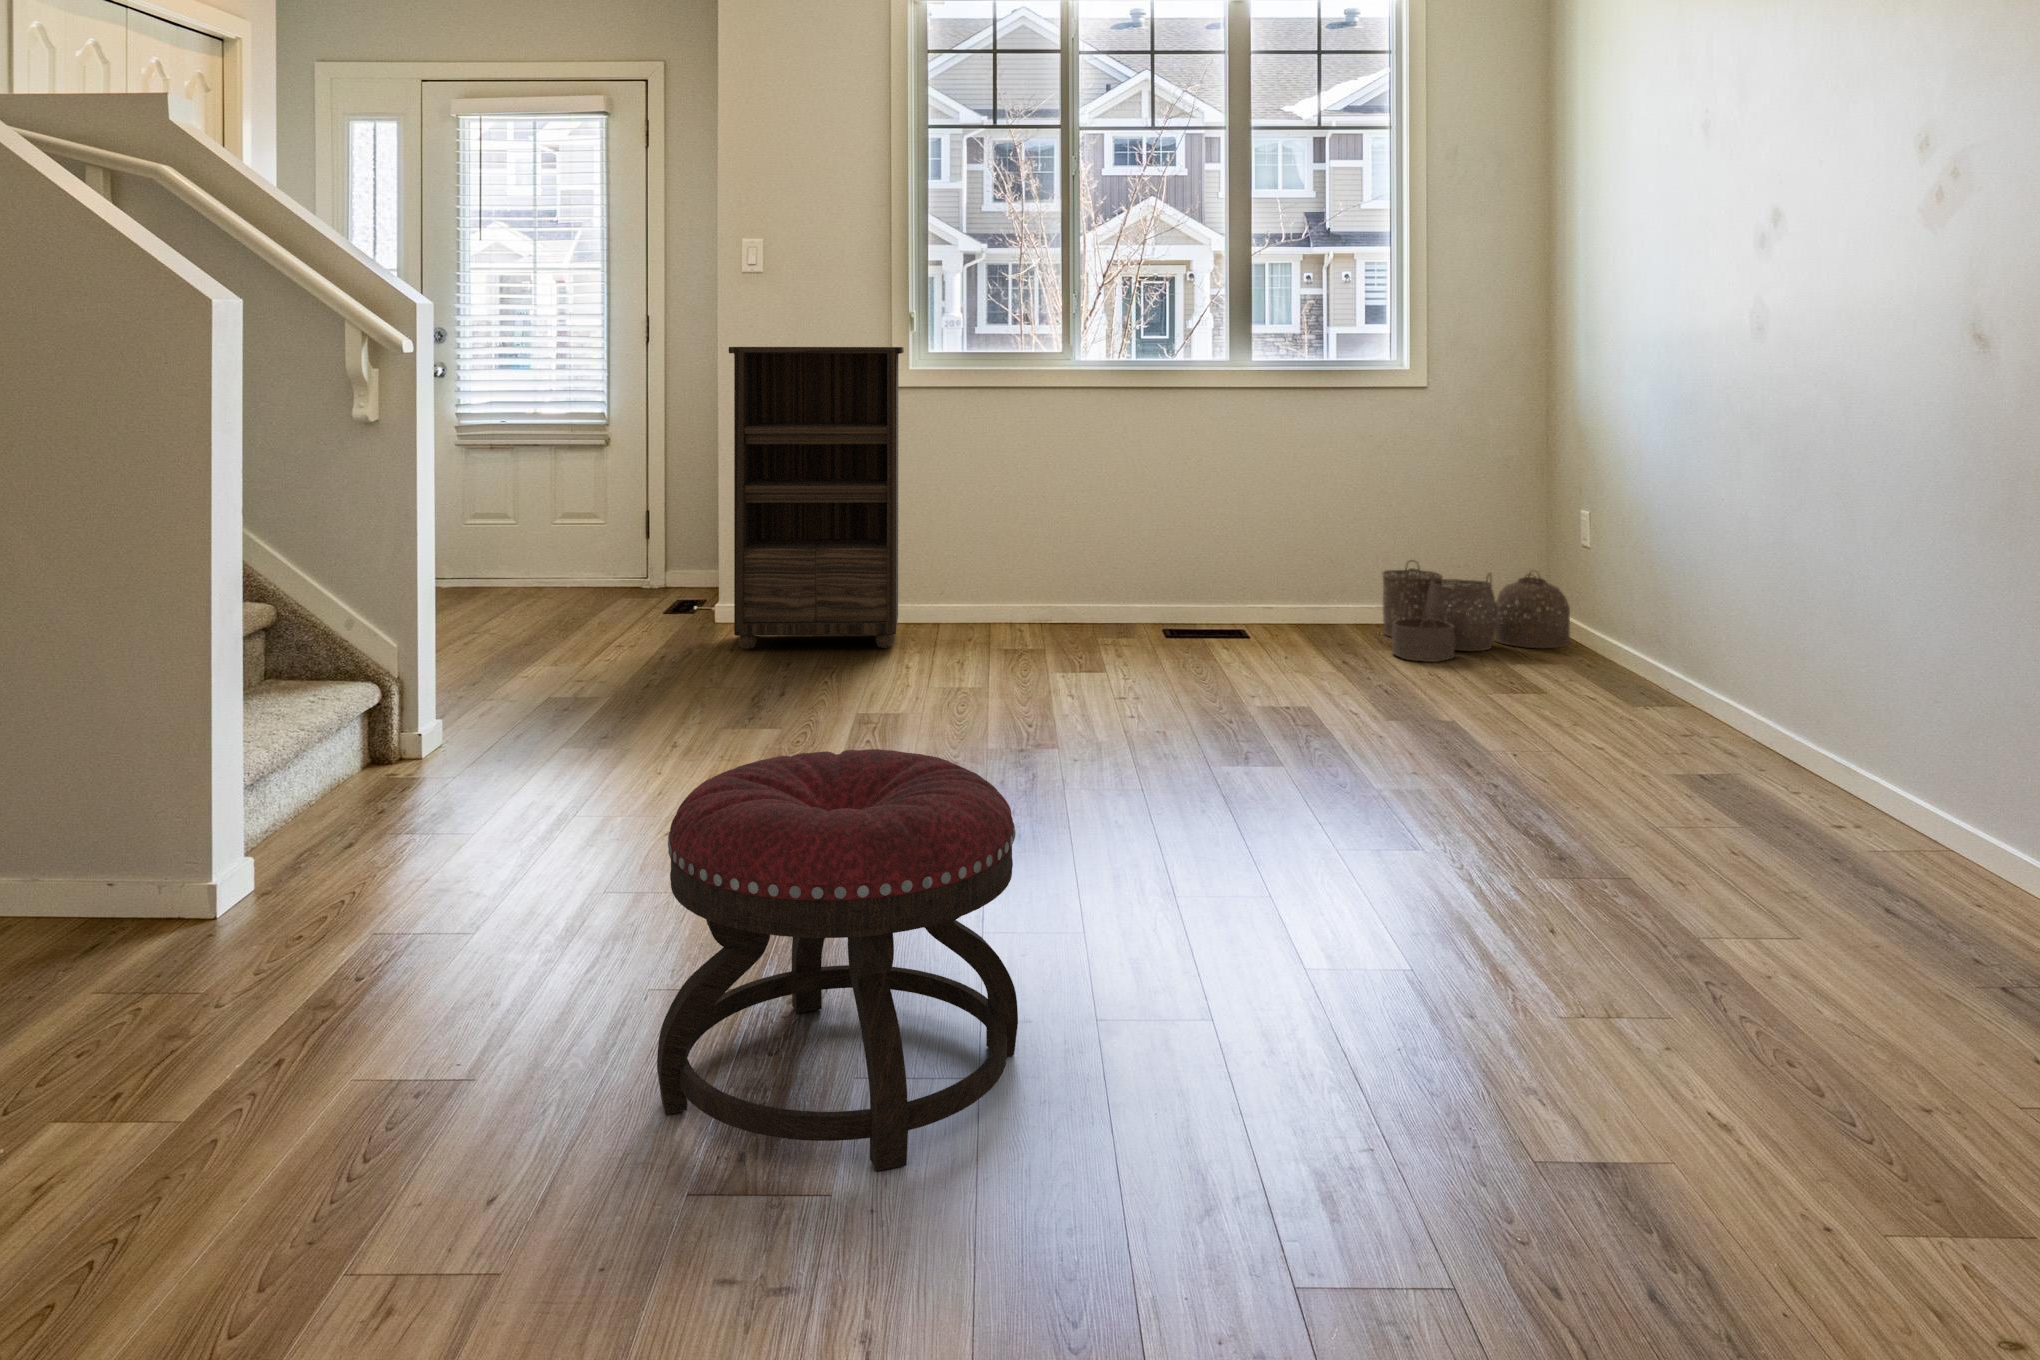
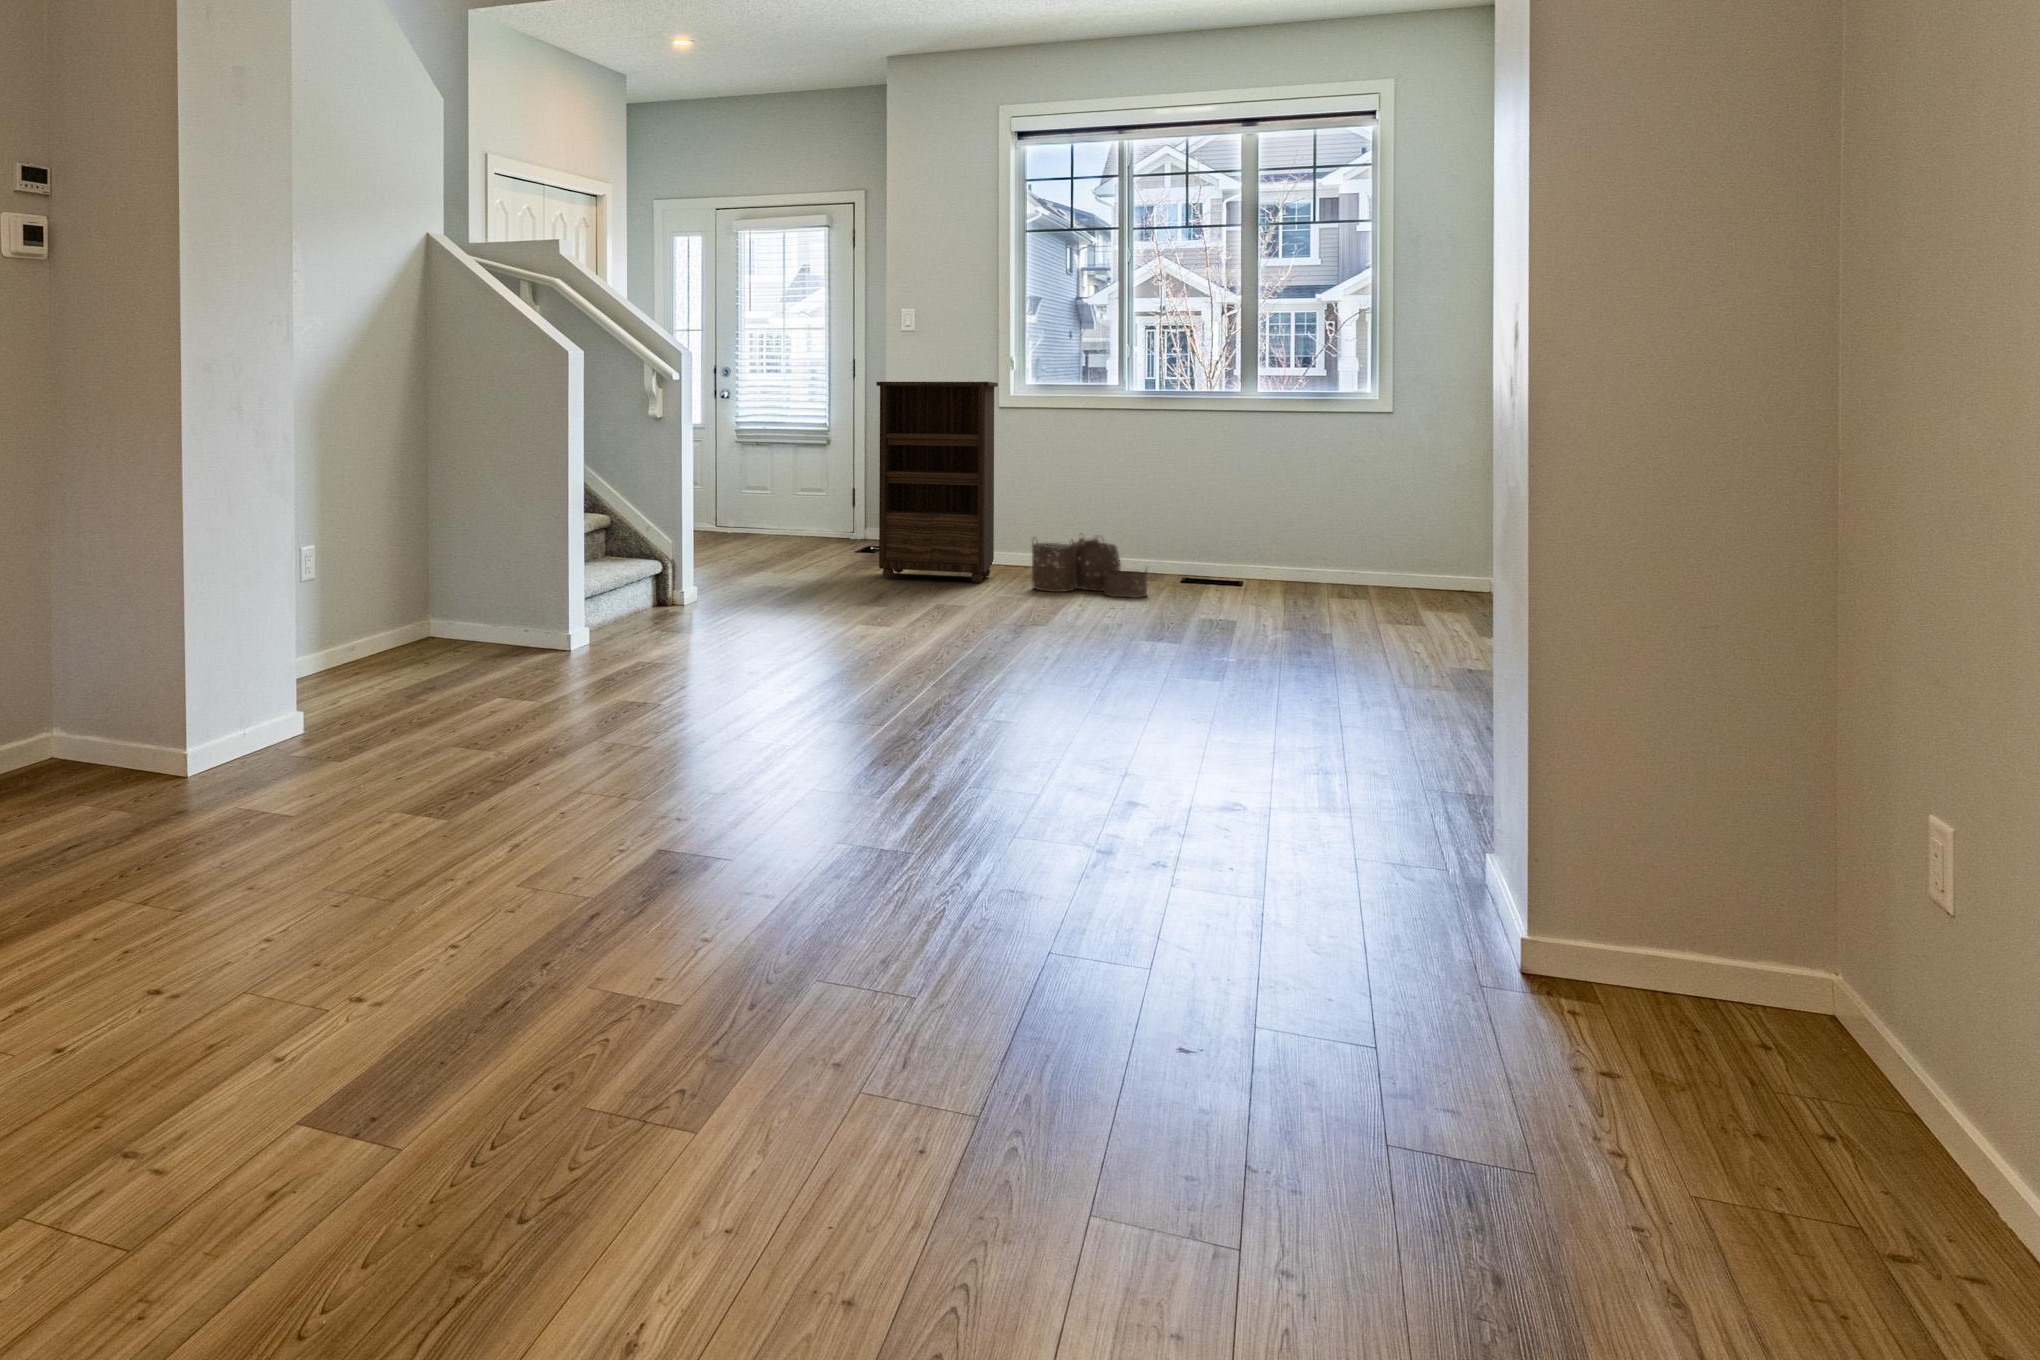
woven basket: present [1382,560,1570,662] -> present [1032,535,1147,598]
ottoman: present [657,749,1018,1171] -> none [743,563,914,729]

